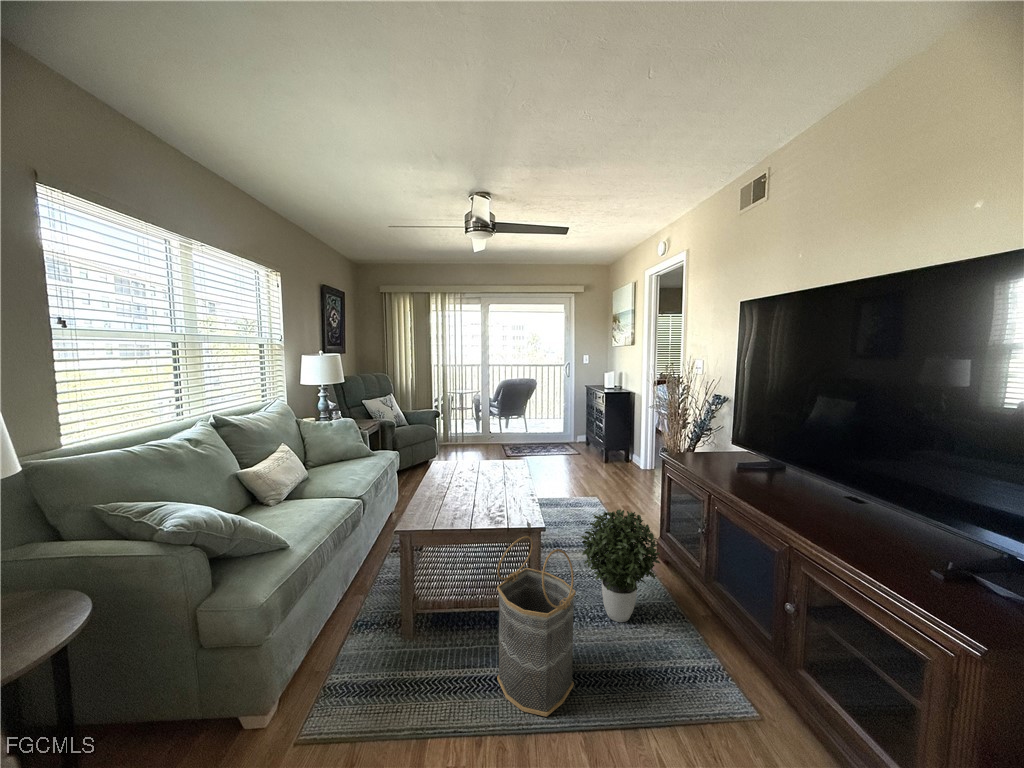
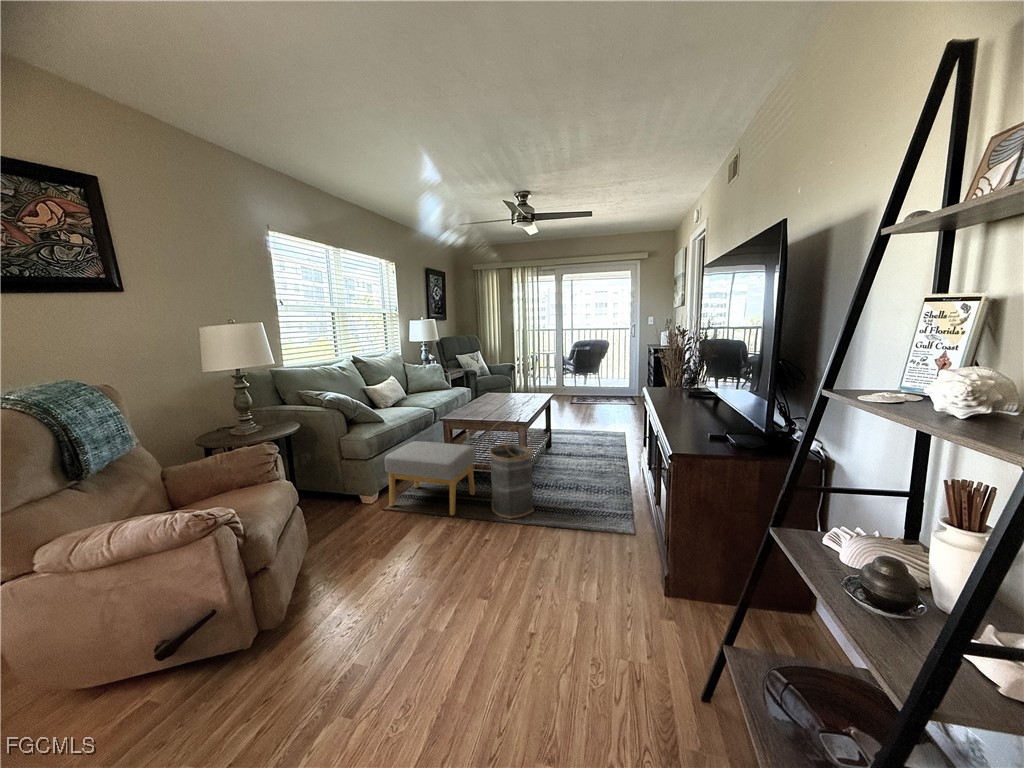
potted plant: present [581,510,660,622] -> none [561,418,614,493]
footstool: none [297,574,459,728] -> present [384,441,475,515]

